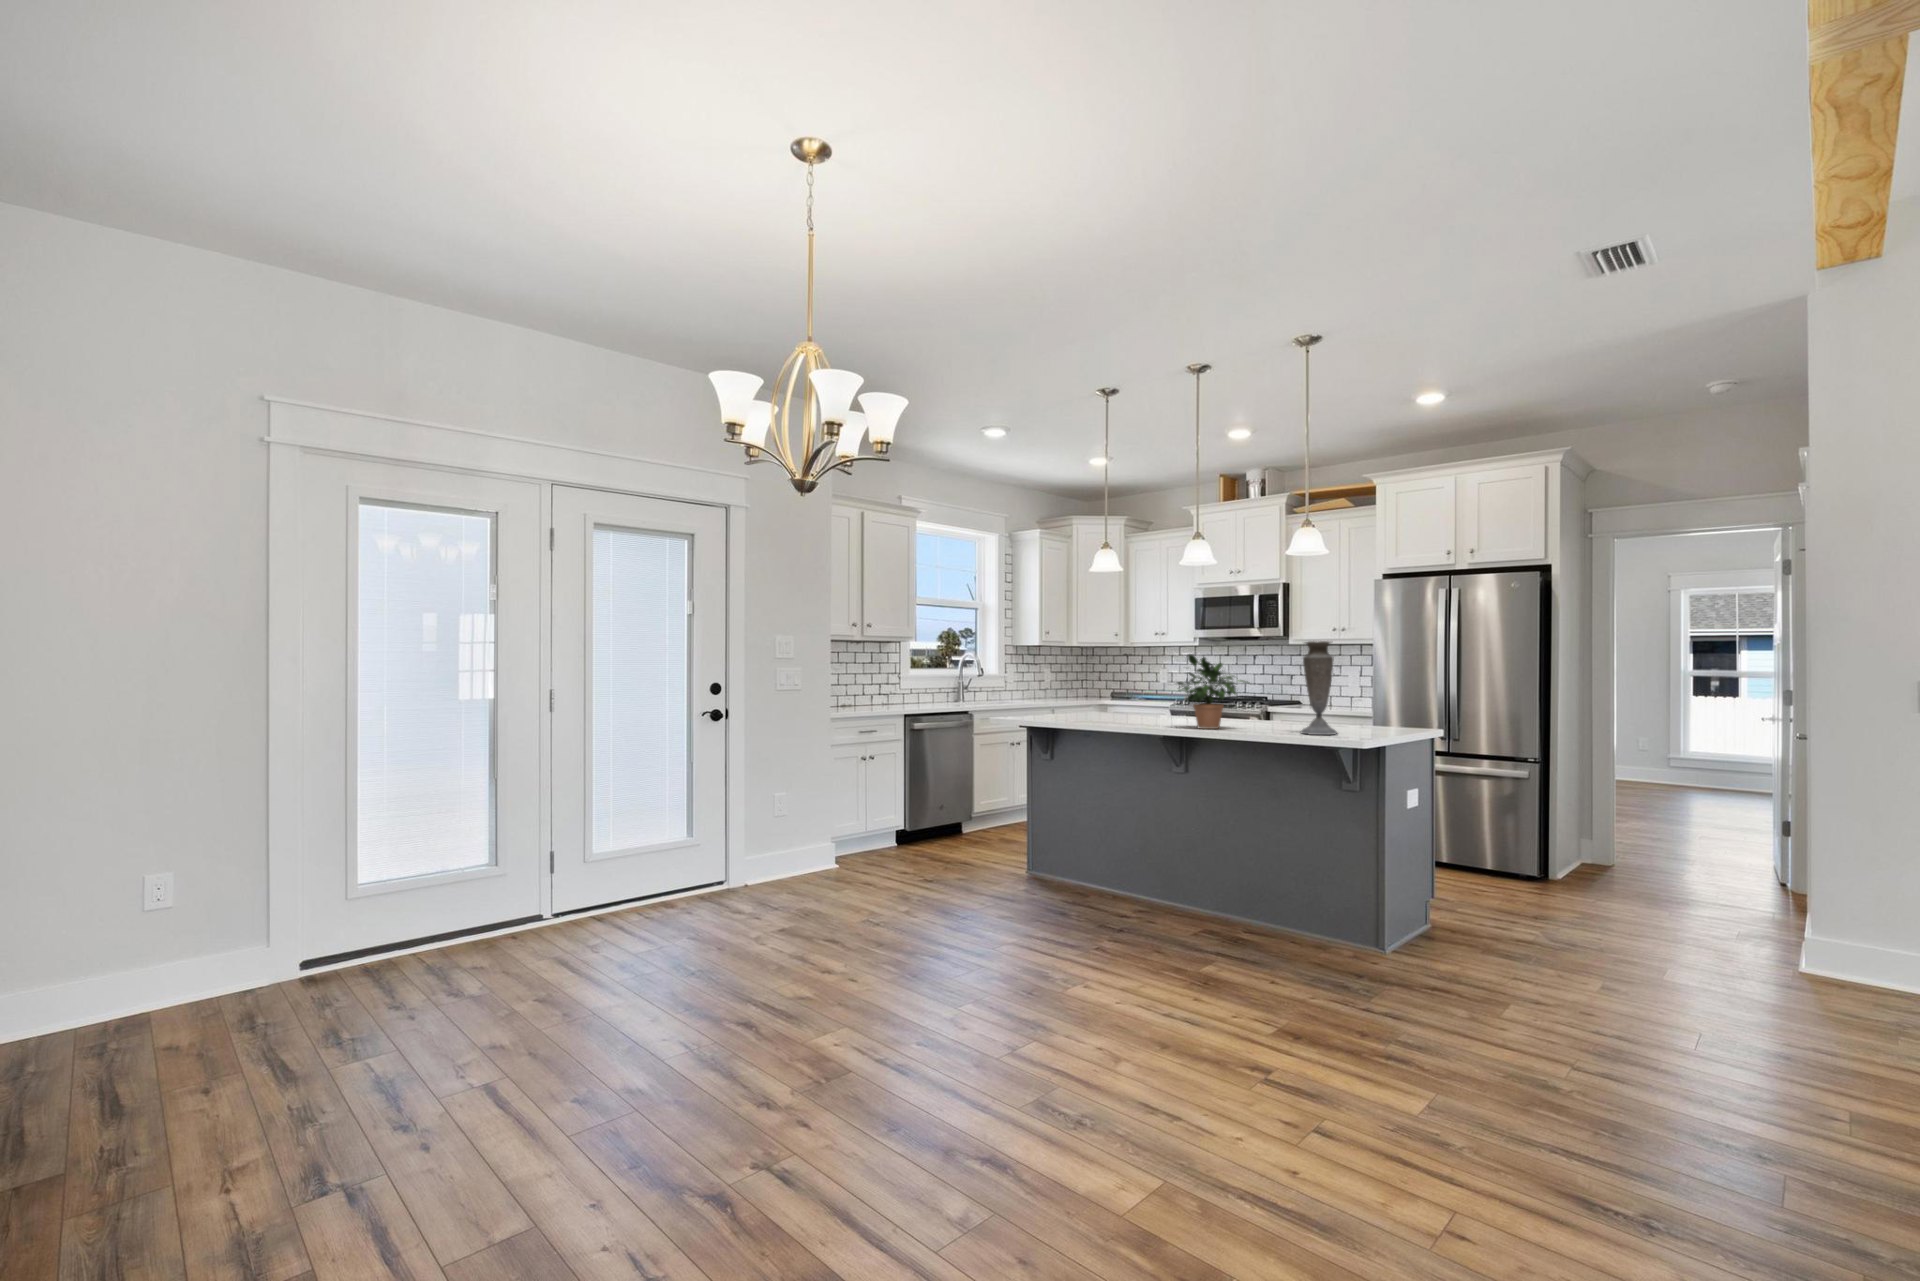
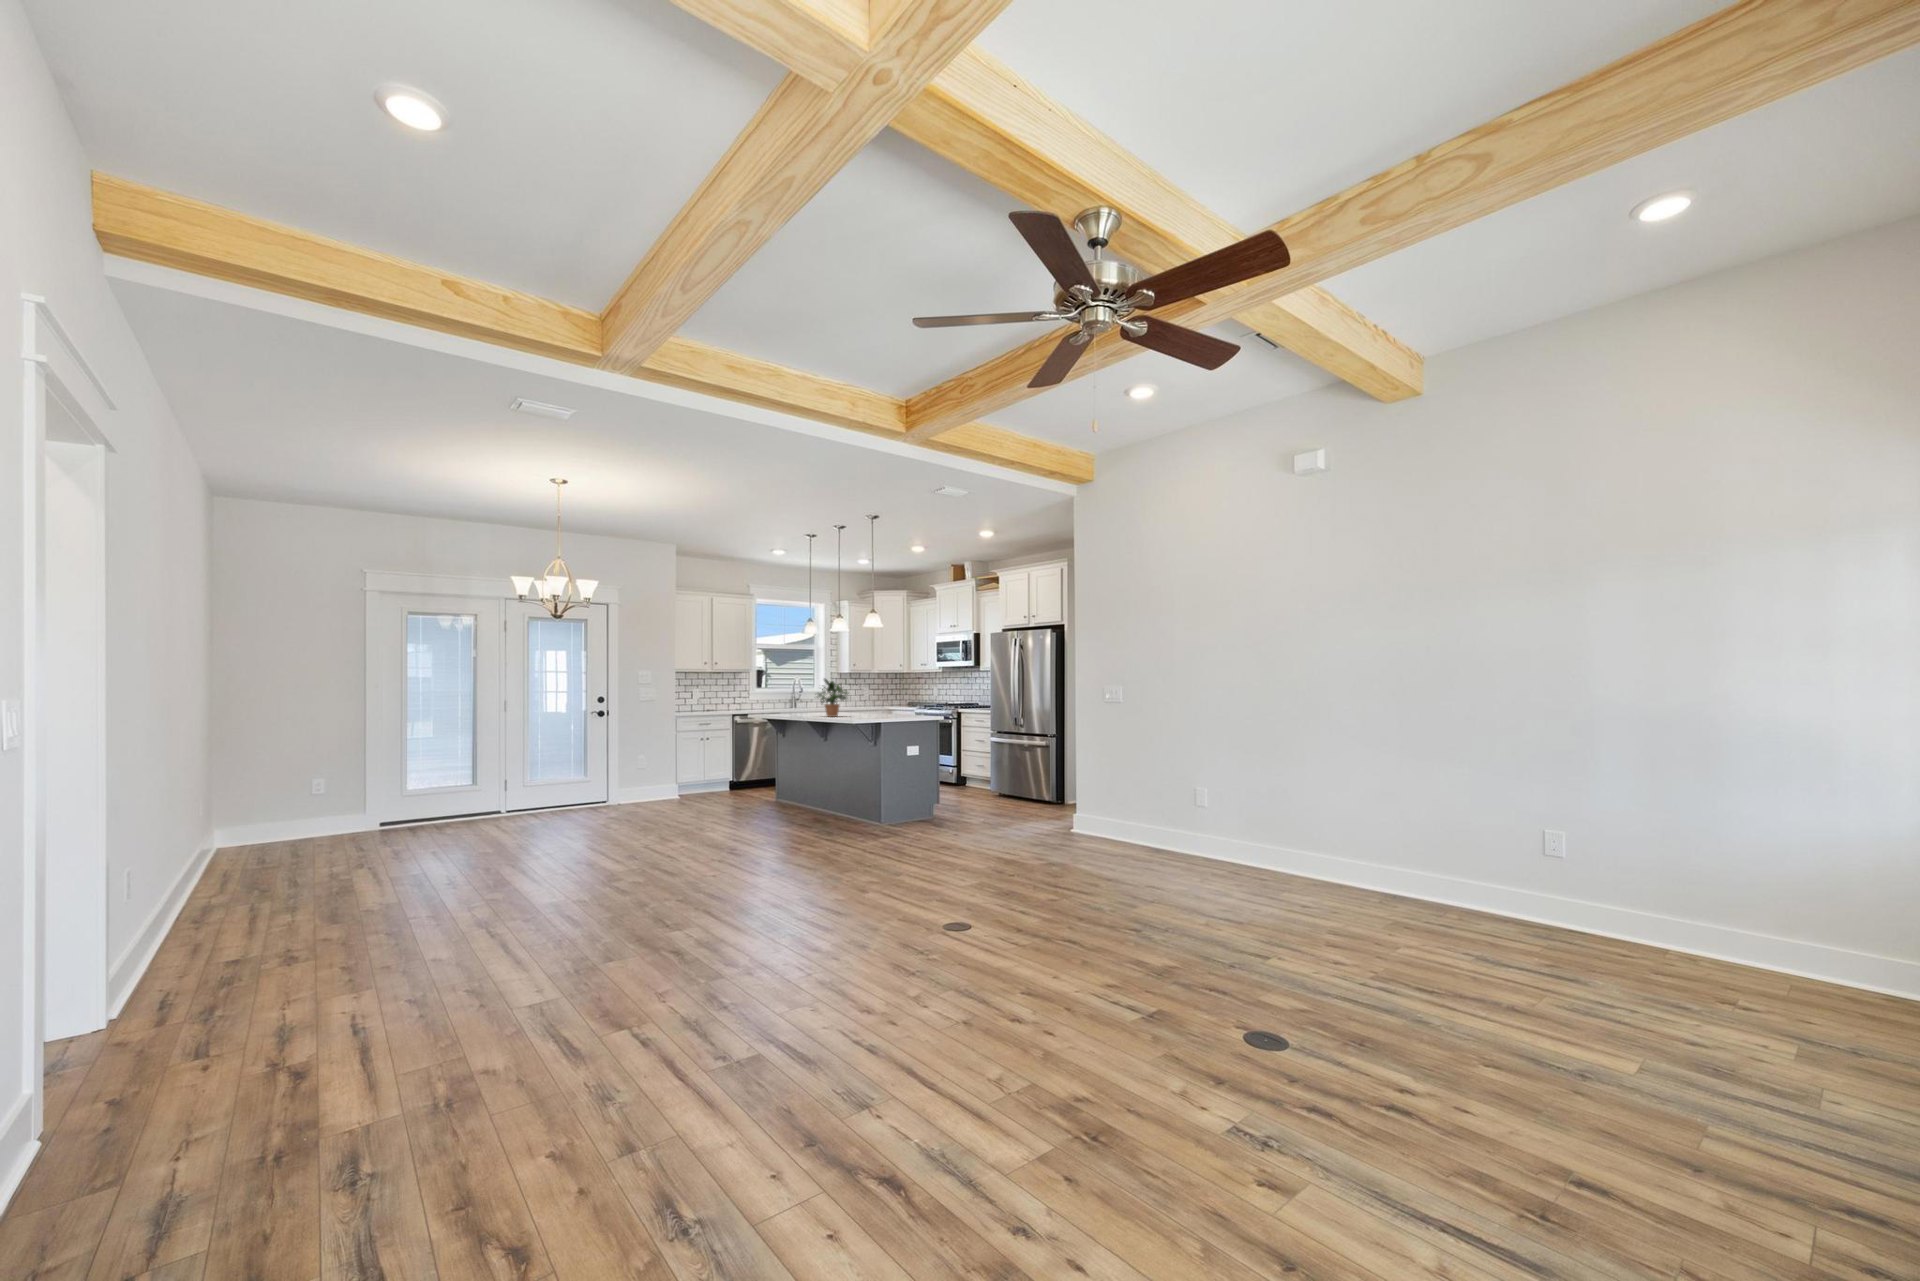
vase: present [1301,641,1338,735] -> none [859,671,876,718]

